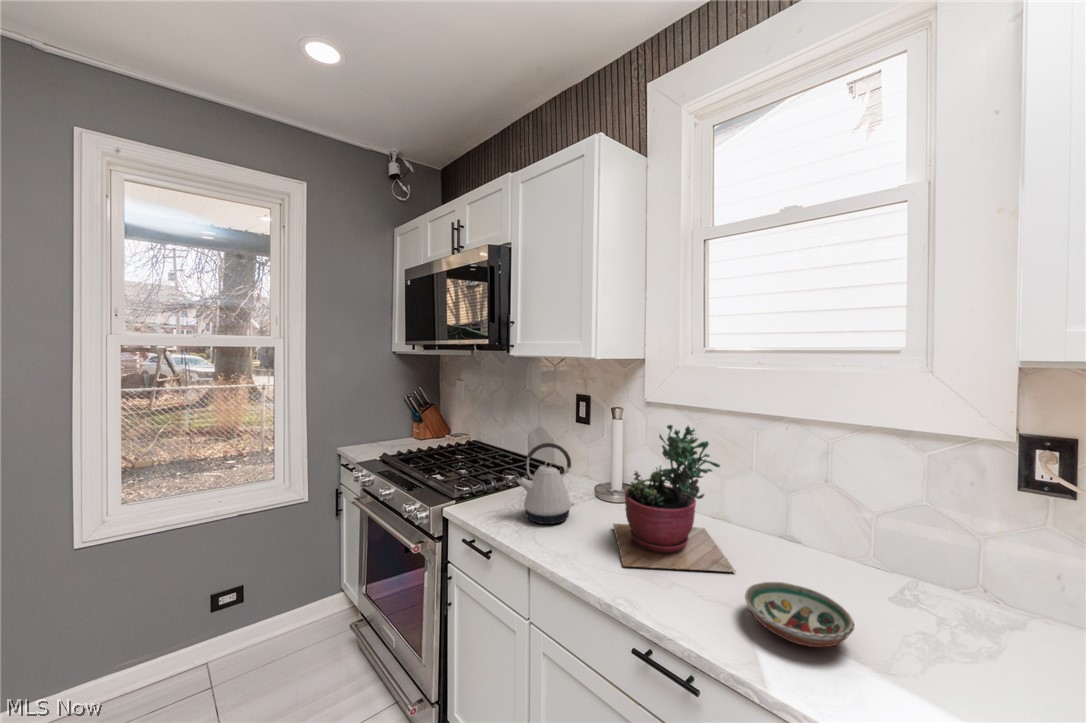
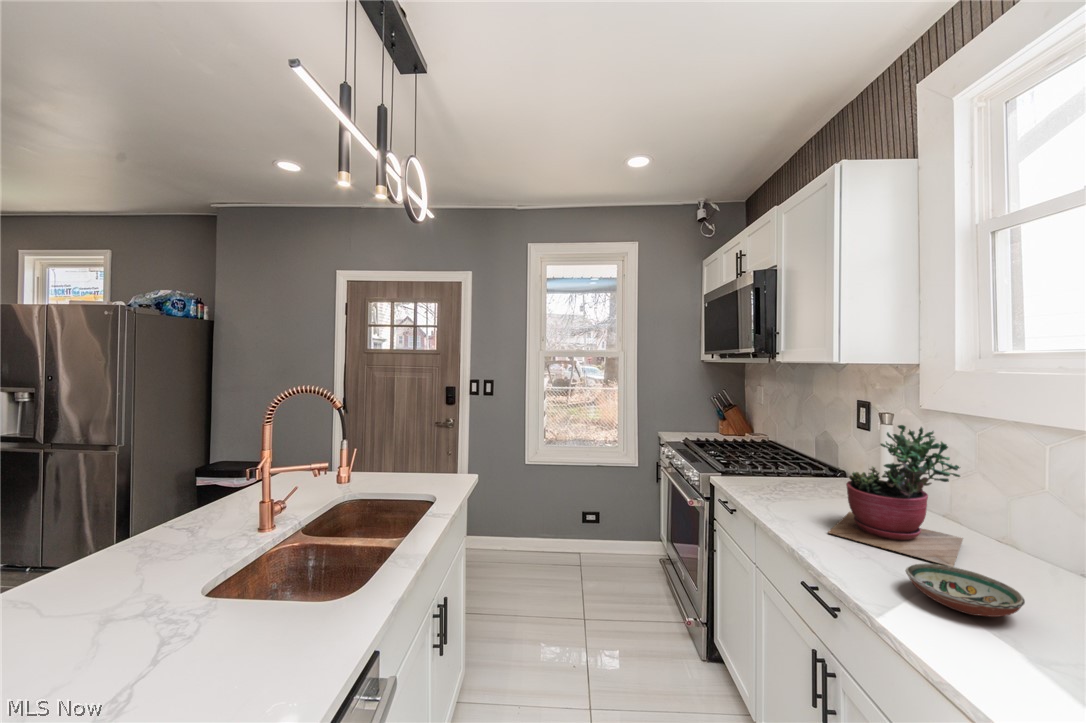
kettle: present [517,443,574,524] -> none [761,434,818,501]

